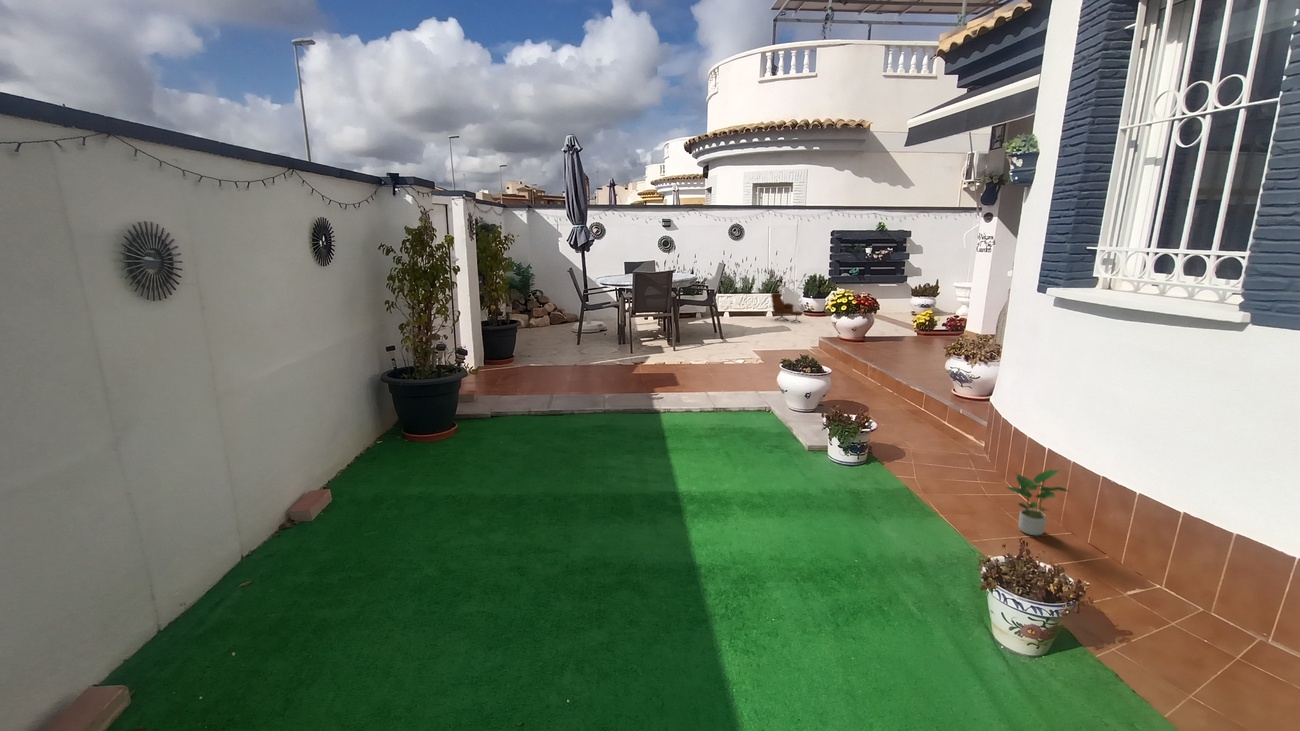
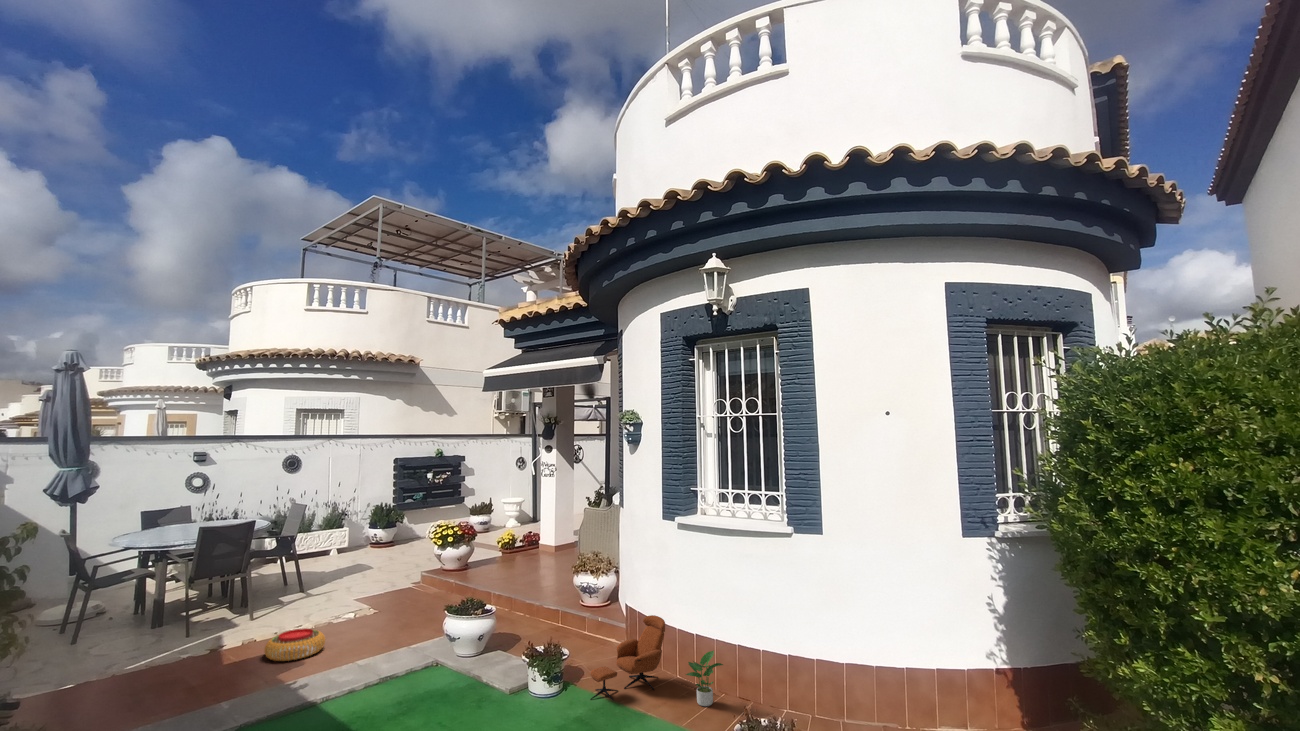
lounge chair: present [771,293,802,322] -> present [590,615,665,700]
pouf: none [654,360,700,383] -> present [264,628,325,661]

